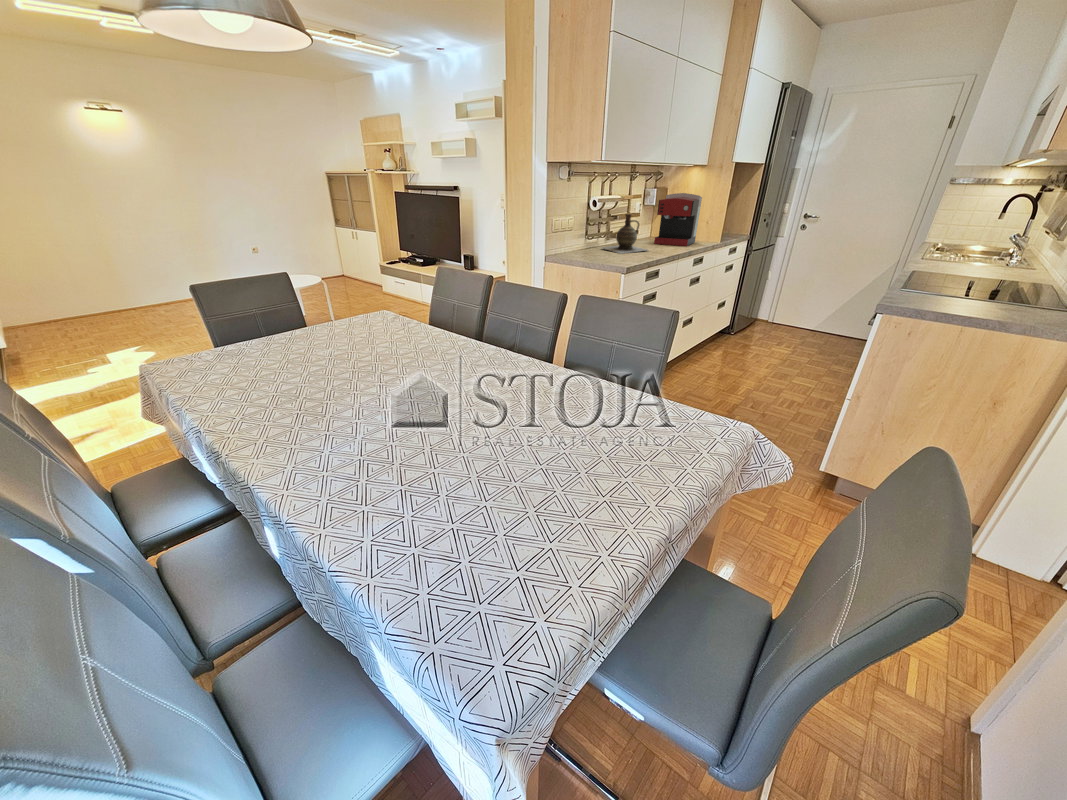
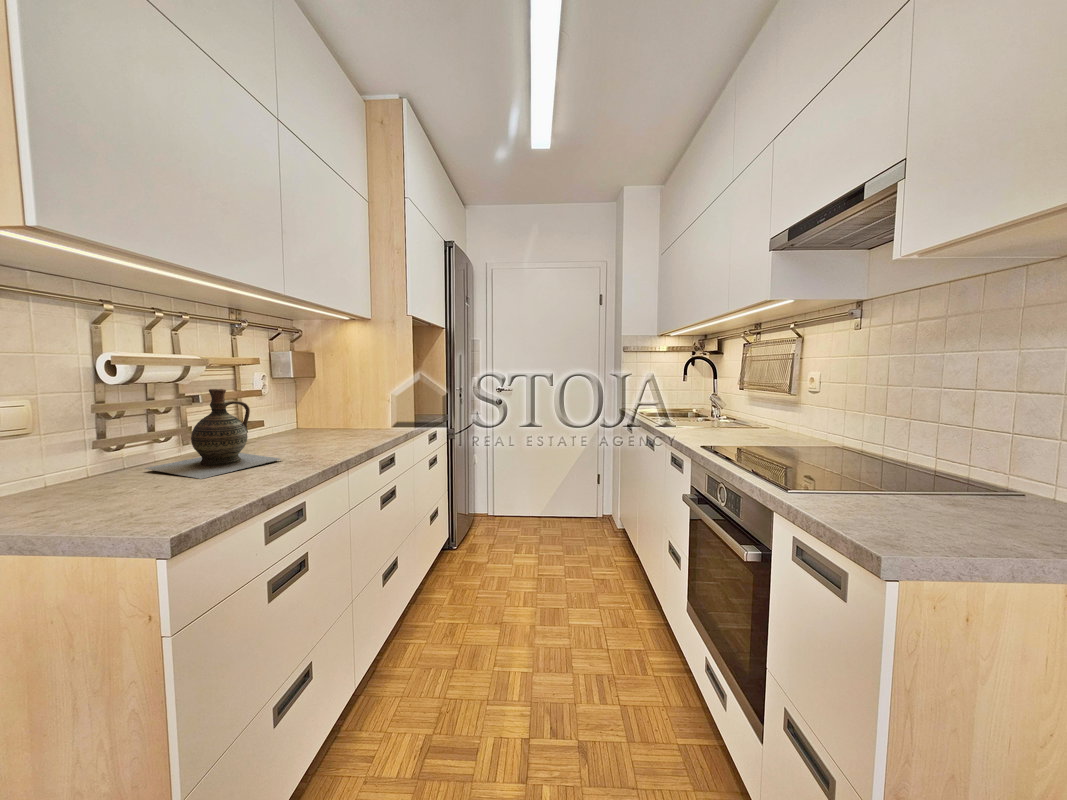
coffee maker: present [654,193,702,246] -> none [295,356,375,441]

